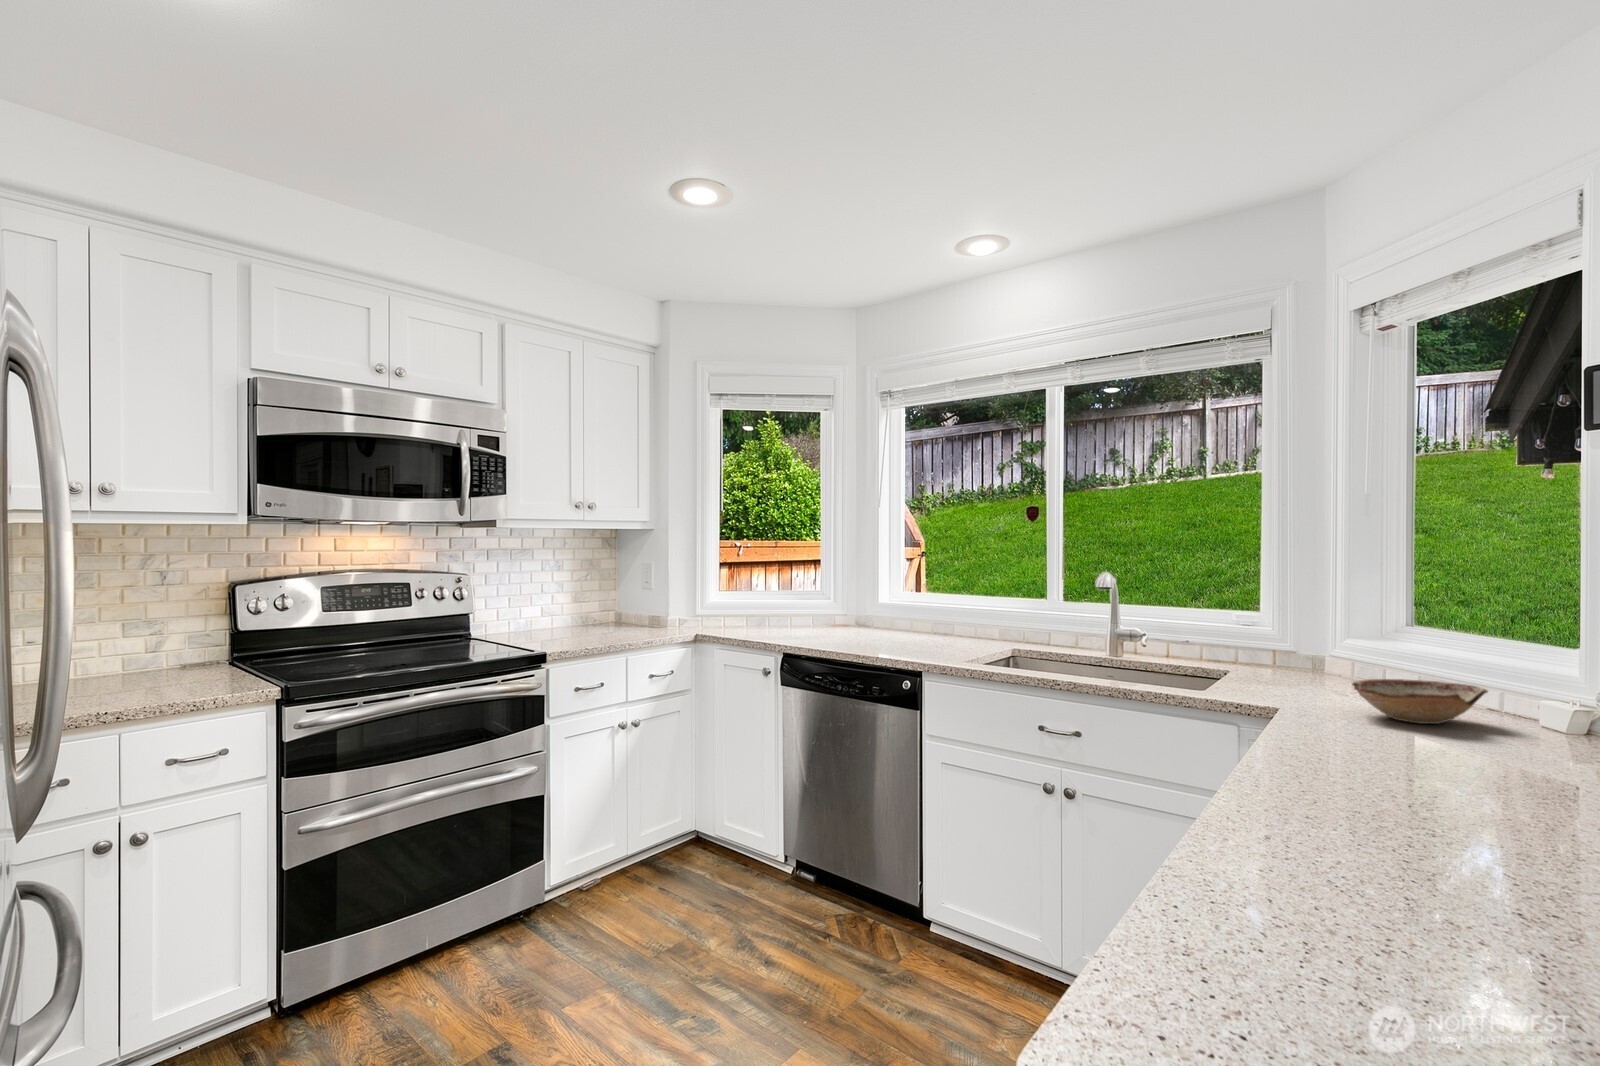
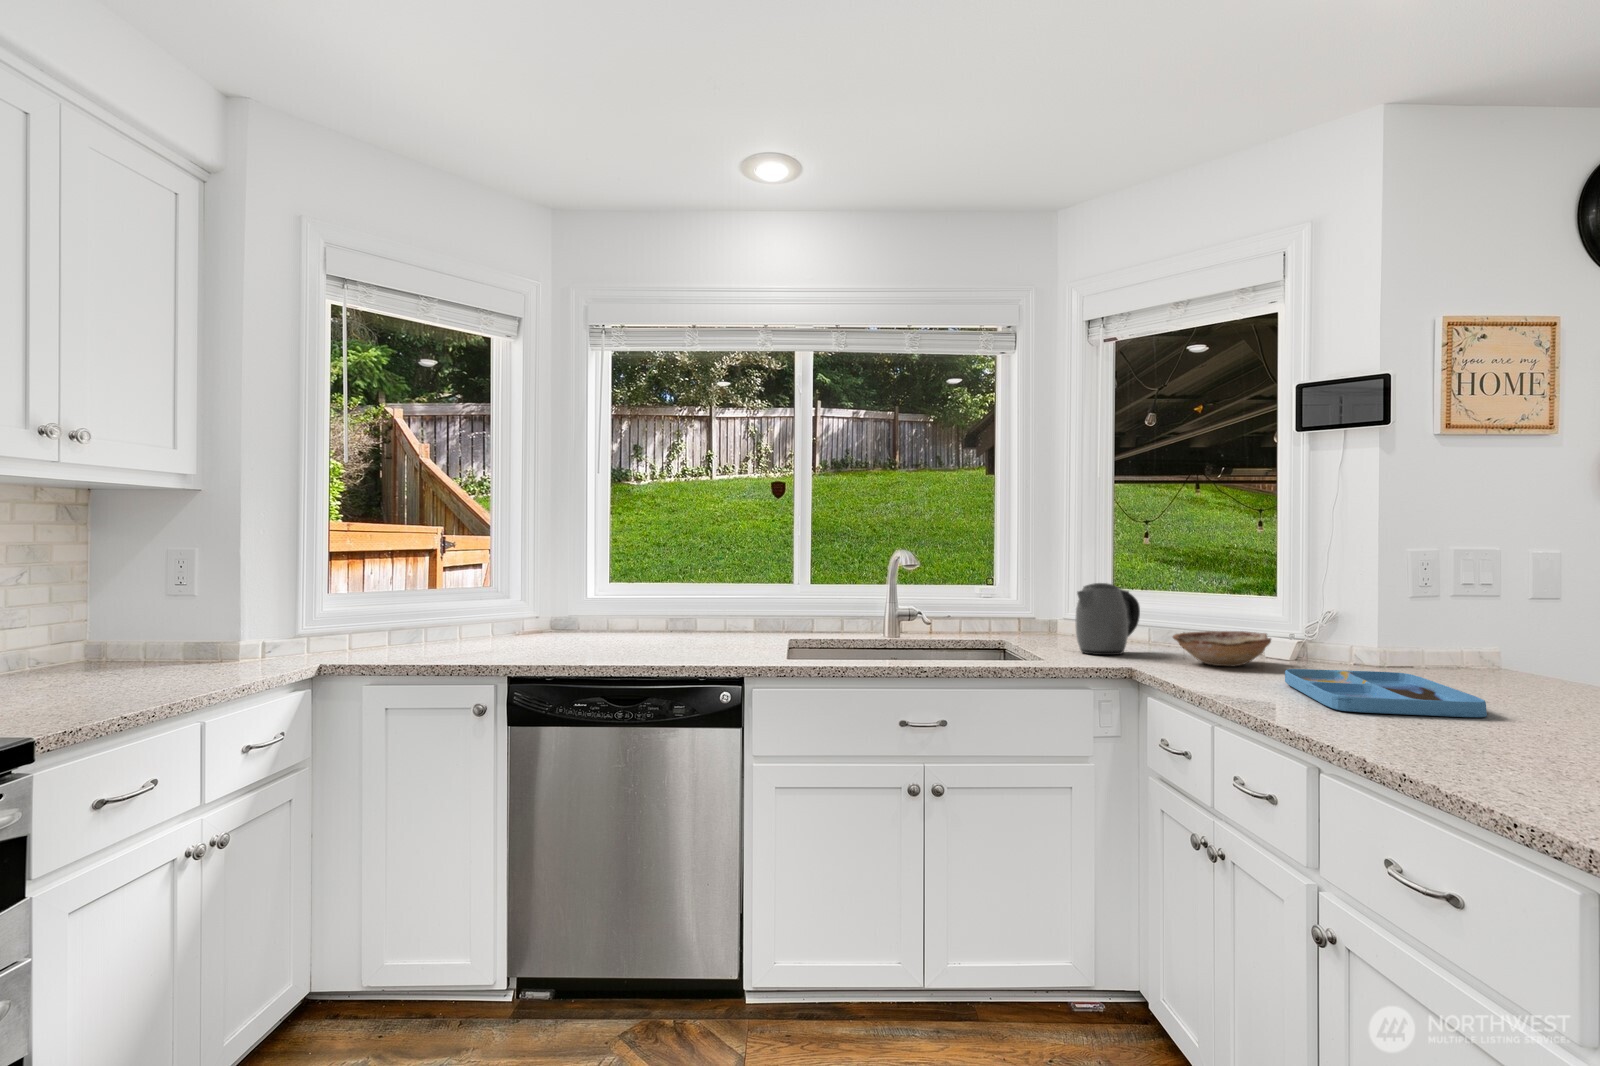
kettle: none [1281,615,1378,696] -> present [1076,583,1140,655]
tray: none [1301,728,1545,803] -> present [1285,669,1487,717]

